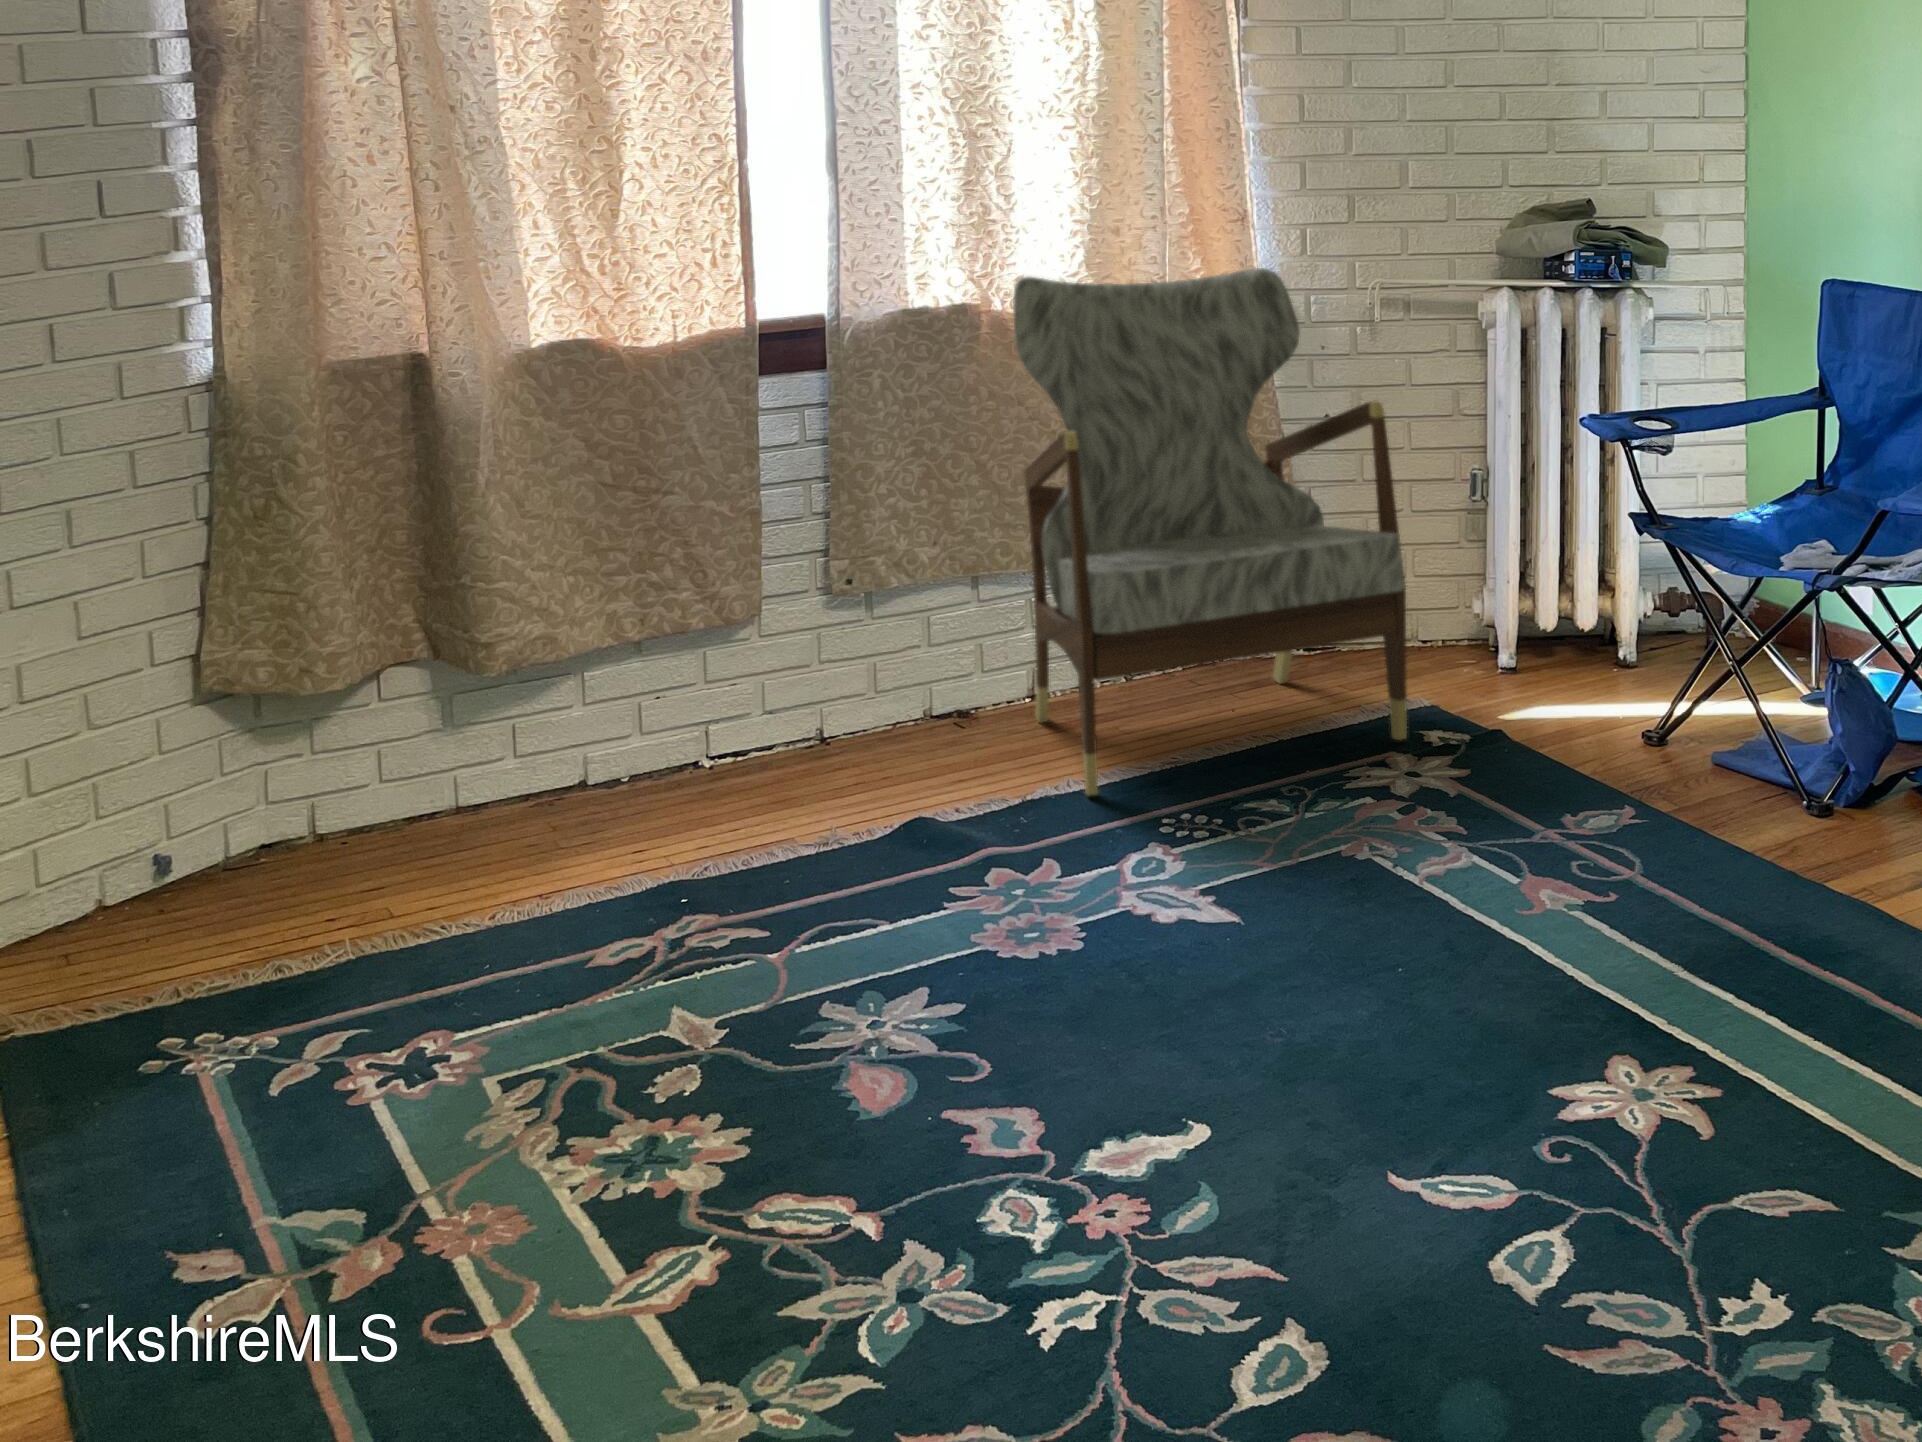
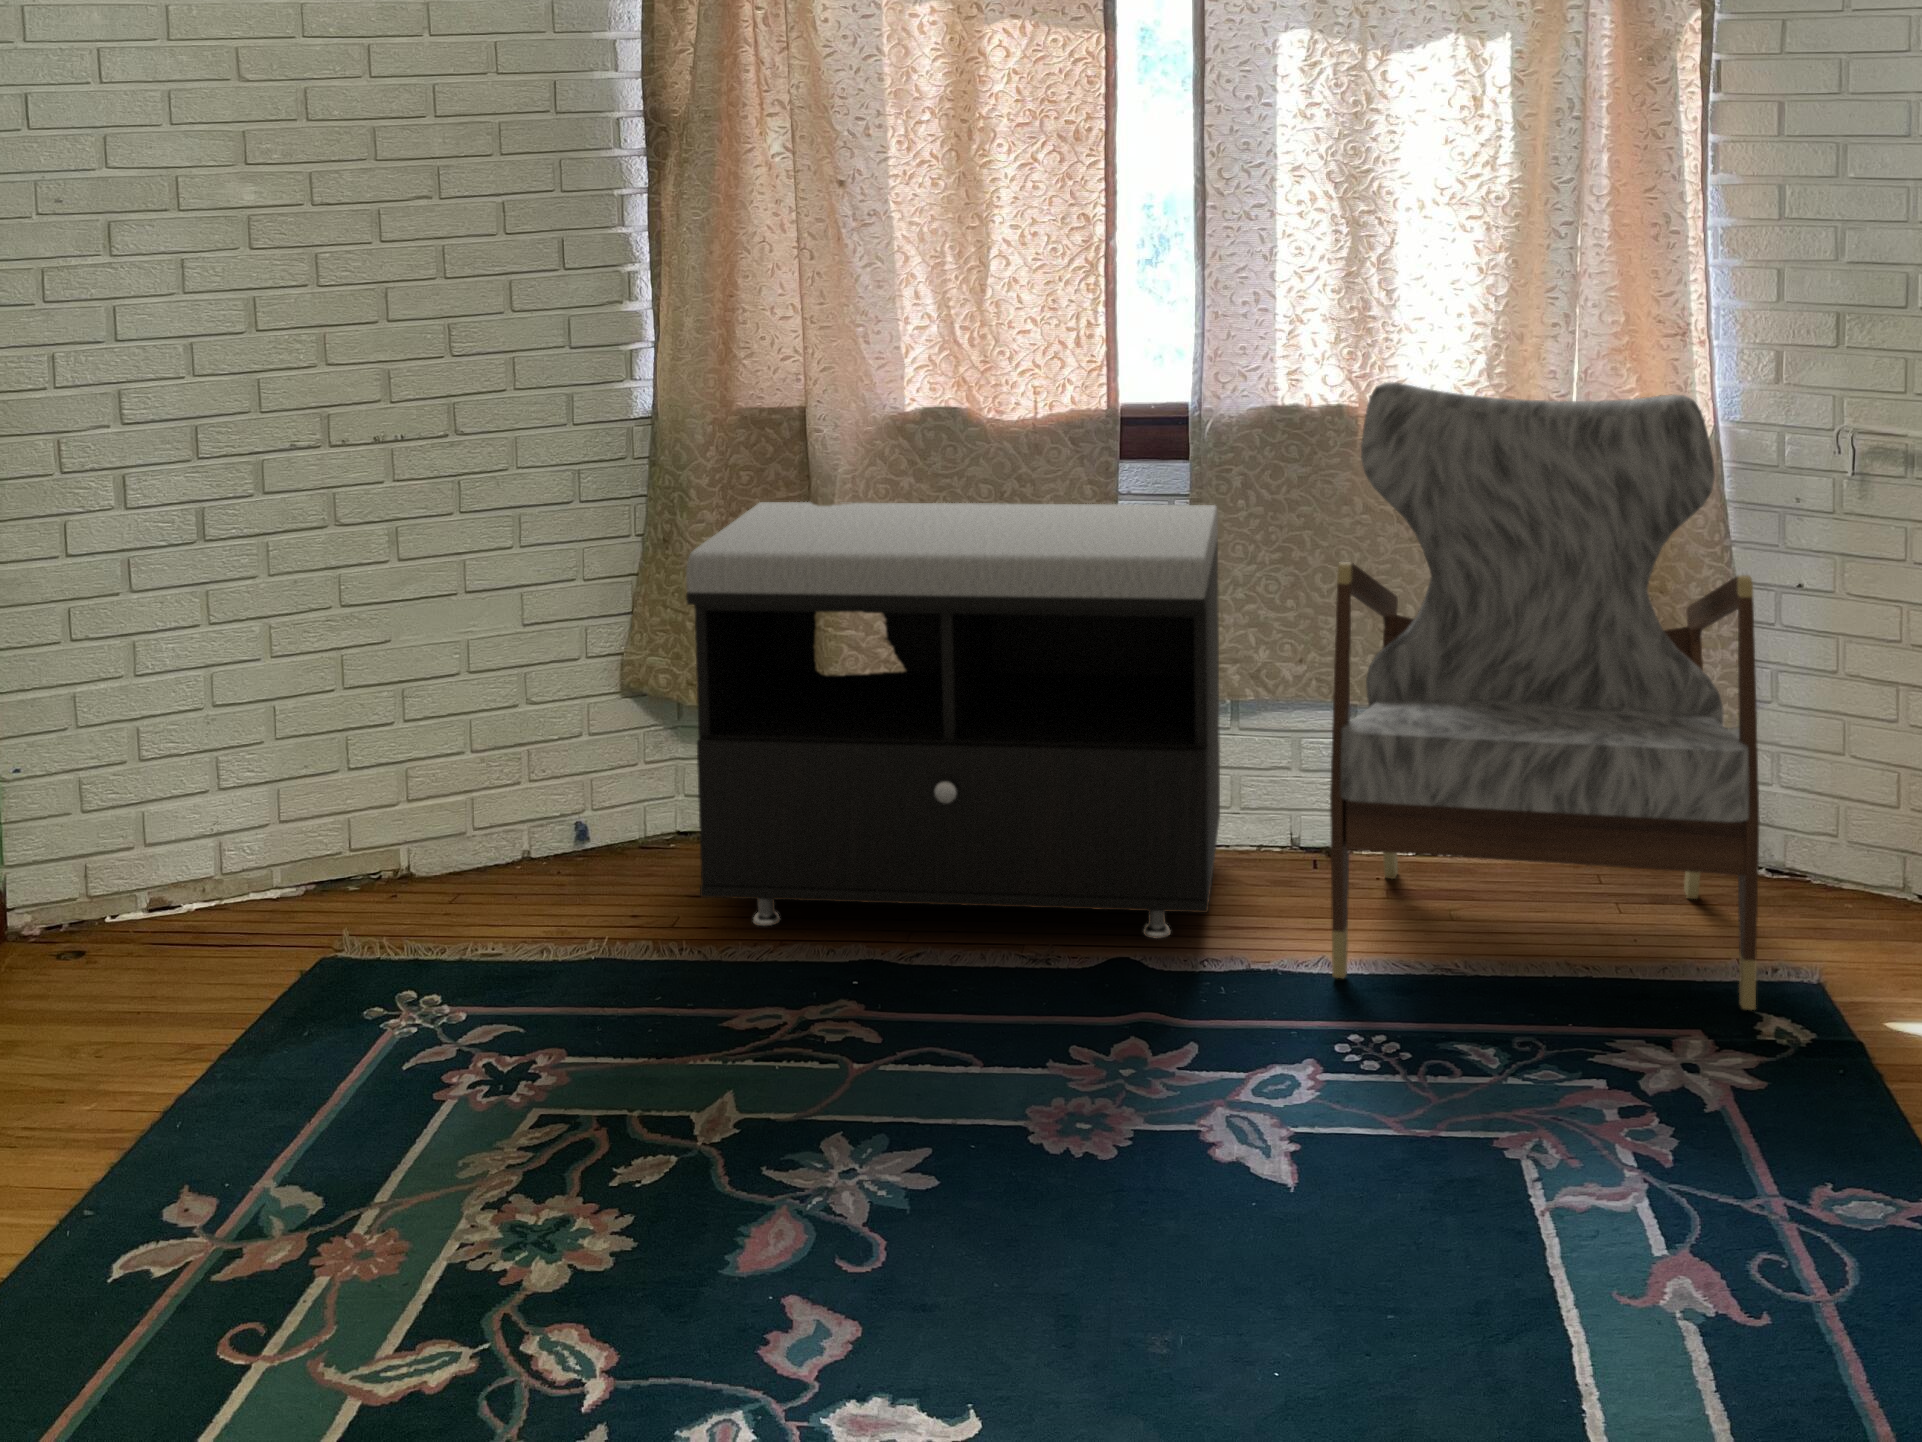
storage bench: none [369,408,966,896] -> present [686,502,1220,939]

